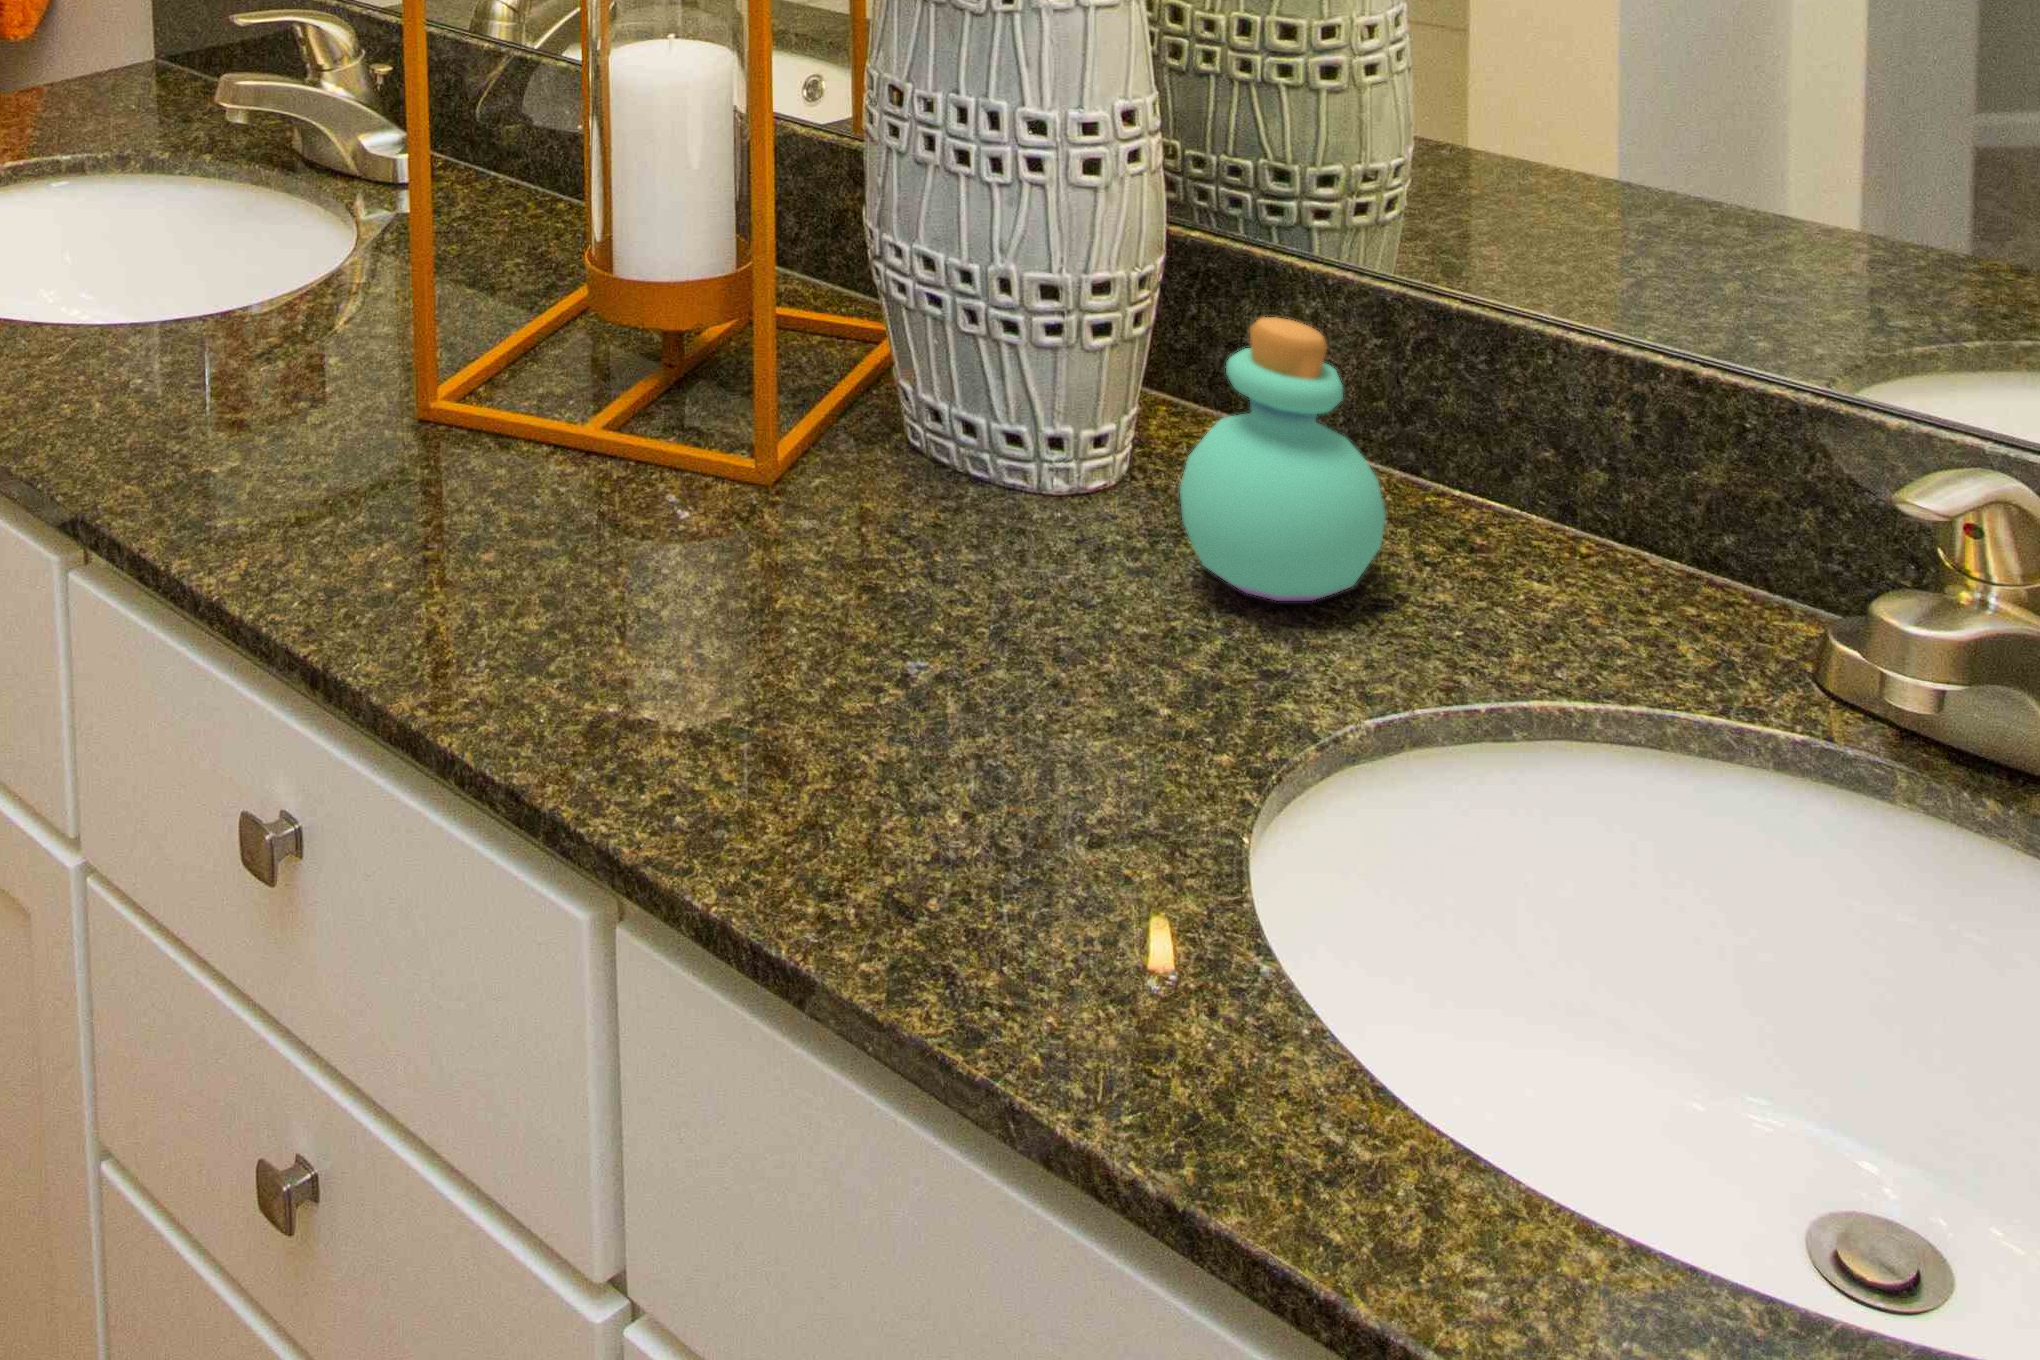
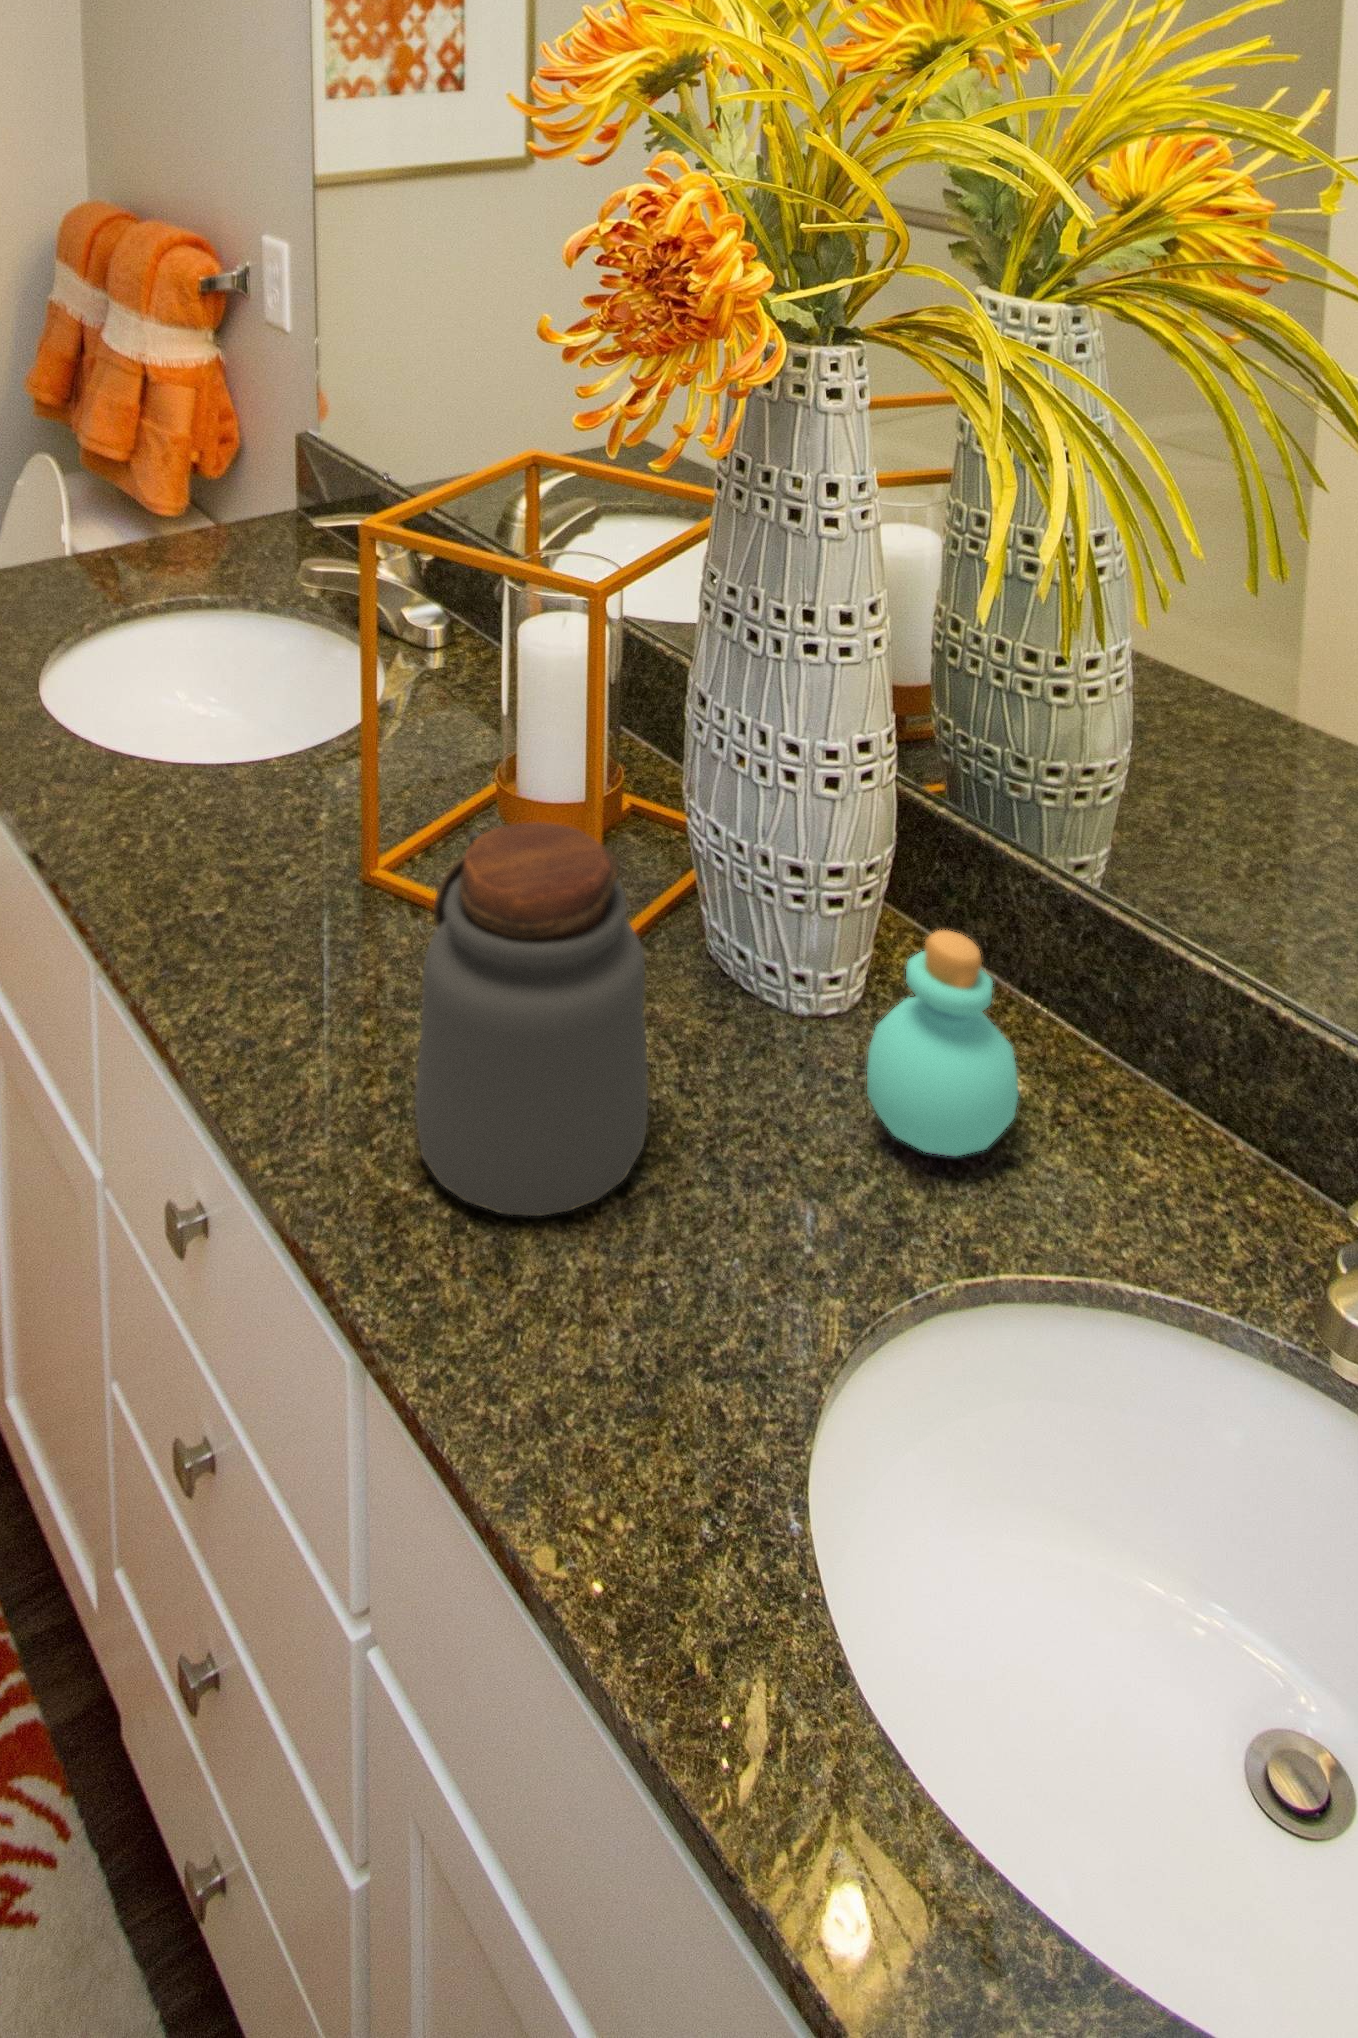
jar: none [609,222,922,721] -> present [414,822,648,1216]

